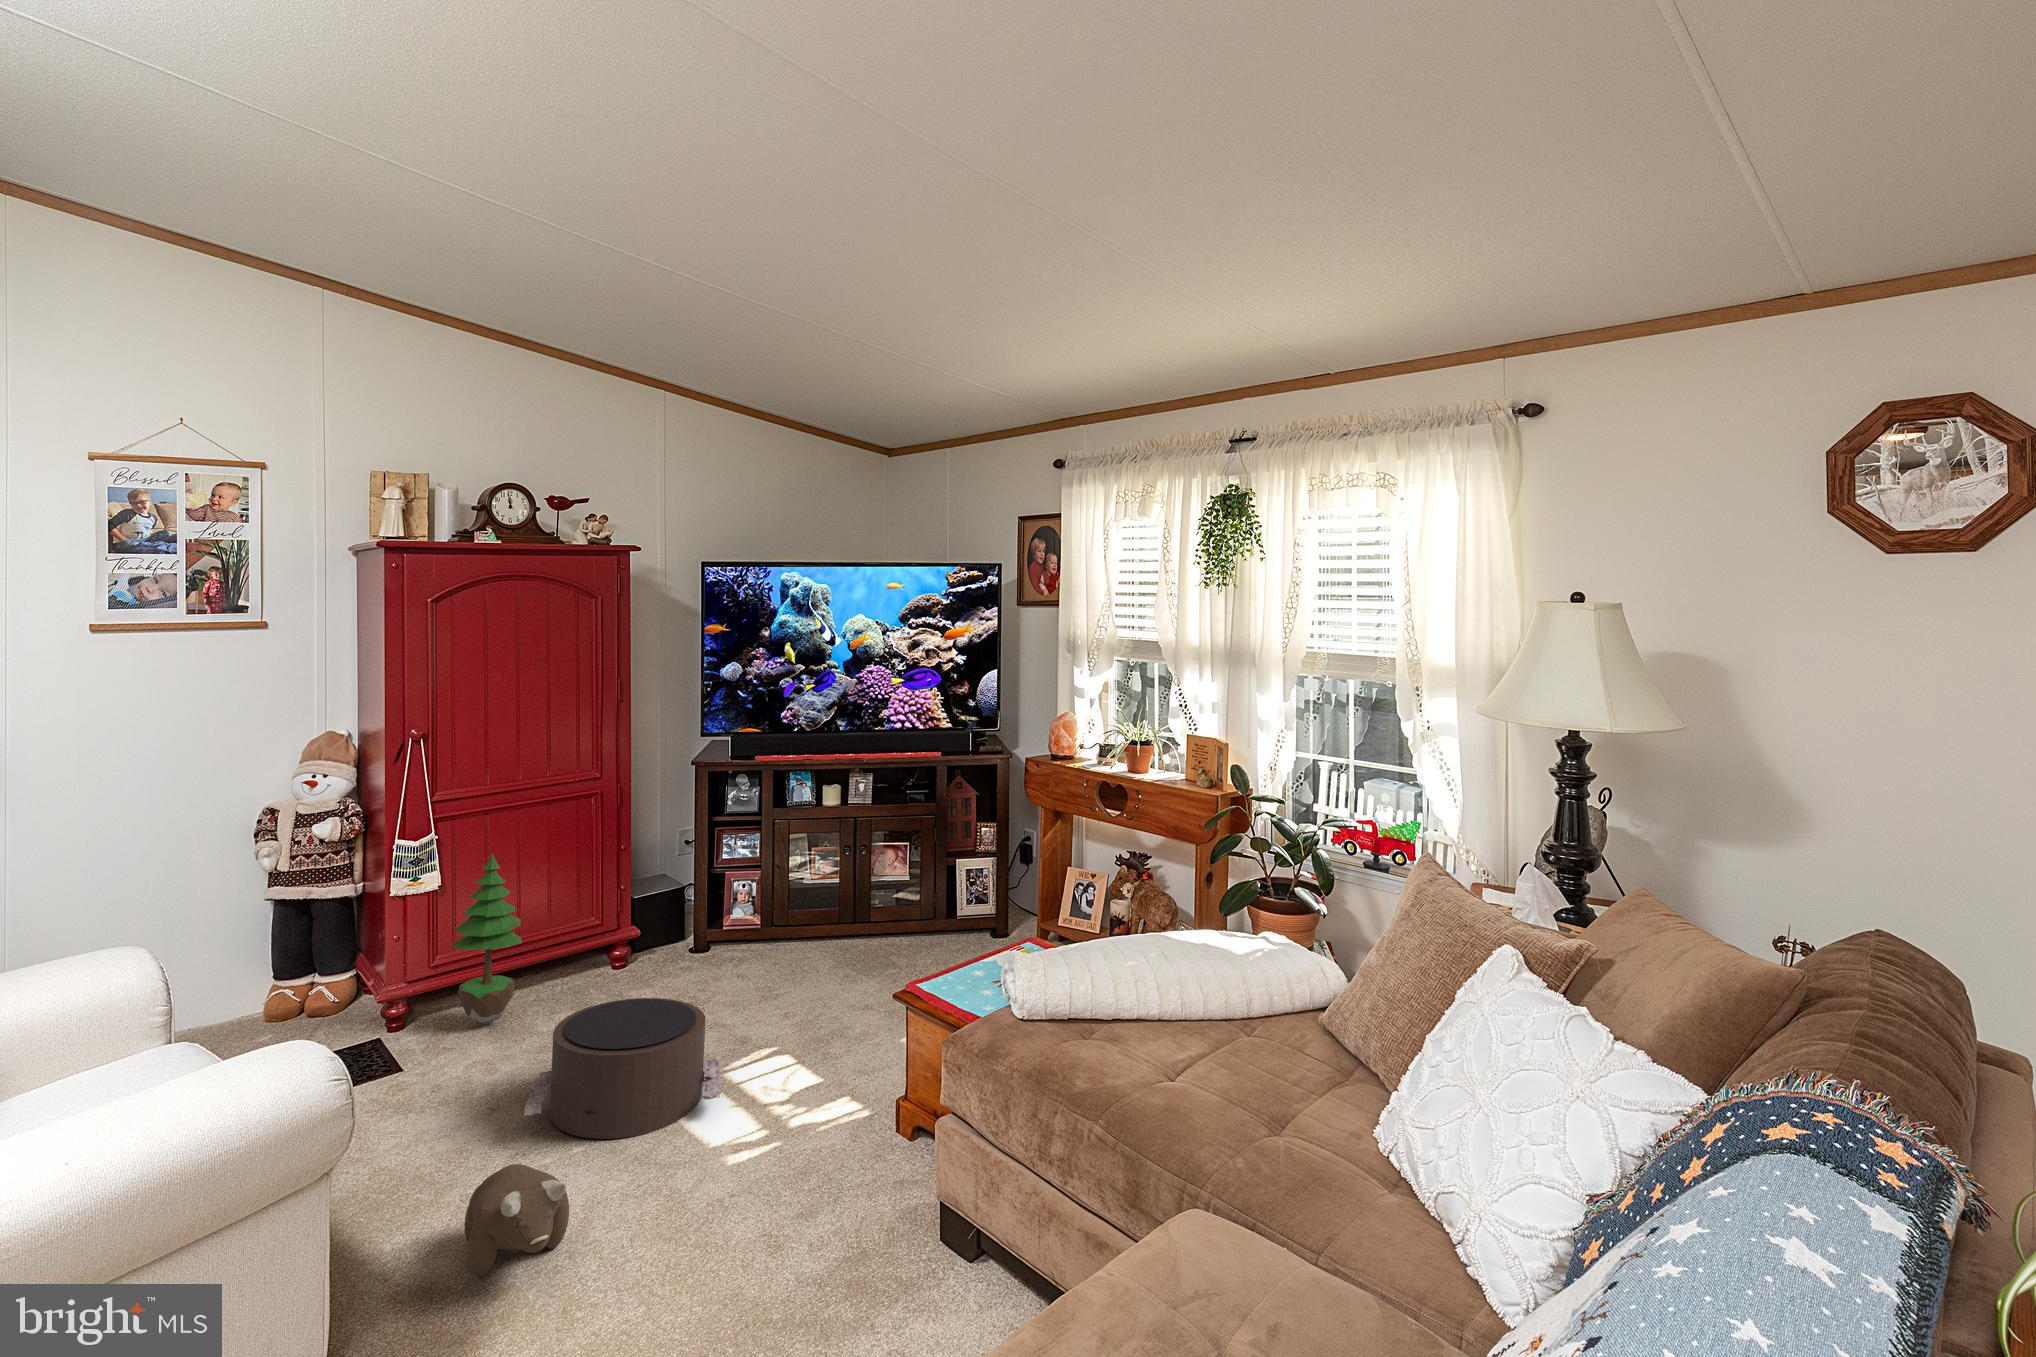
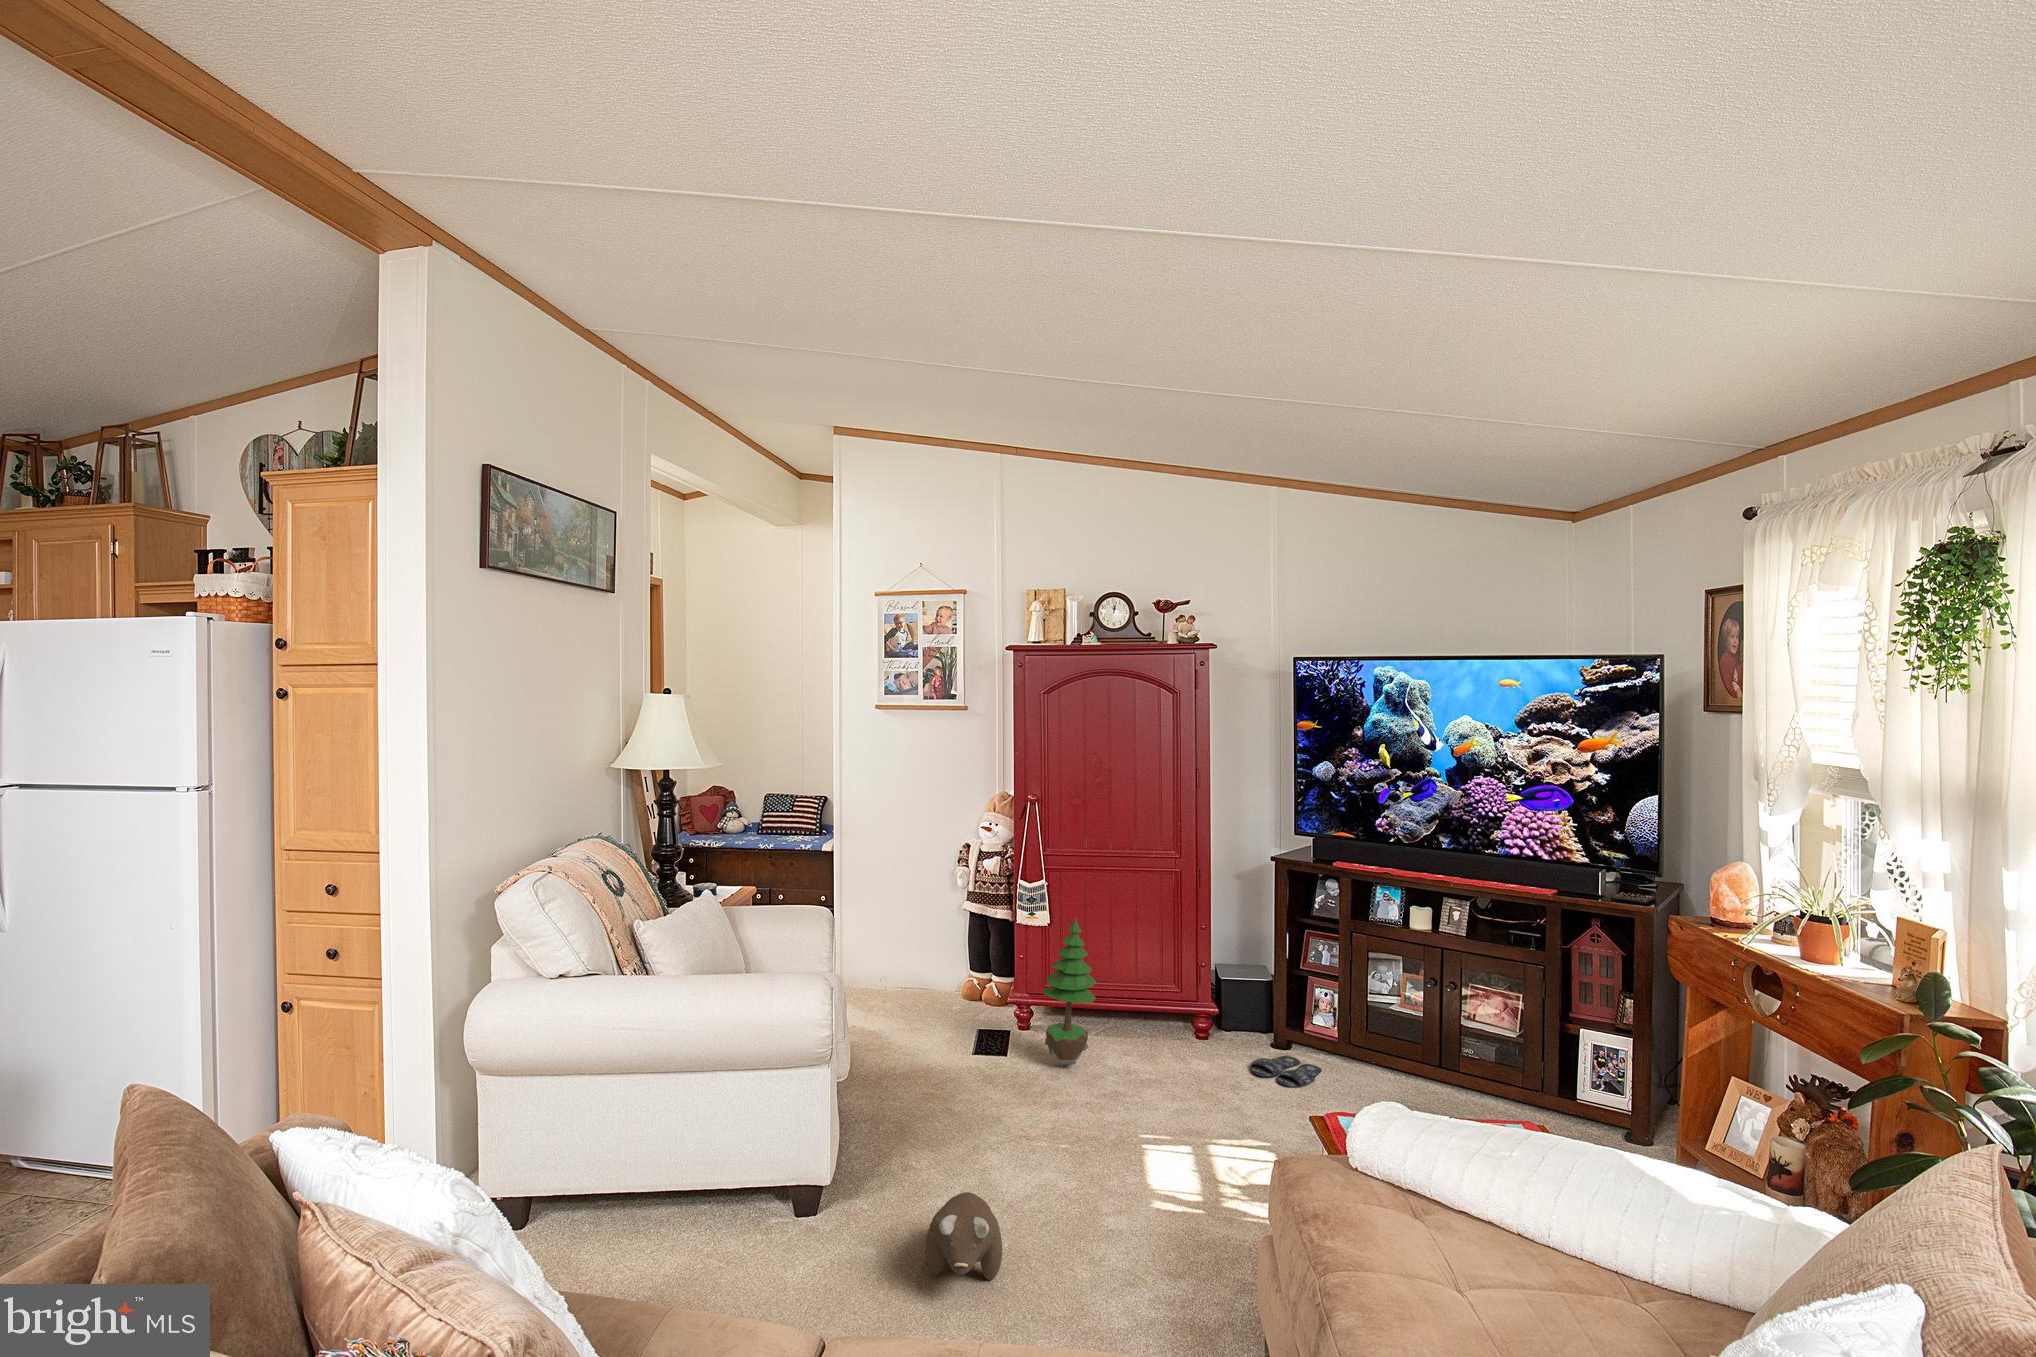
slippers: none [688,947,752,972] -> present [1251,1056,1322,1088]
pouf: present [524,998,723,1139] -> none [1026,1078,1204,1218]

